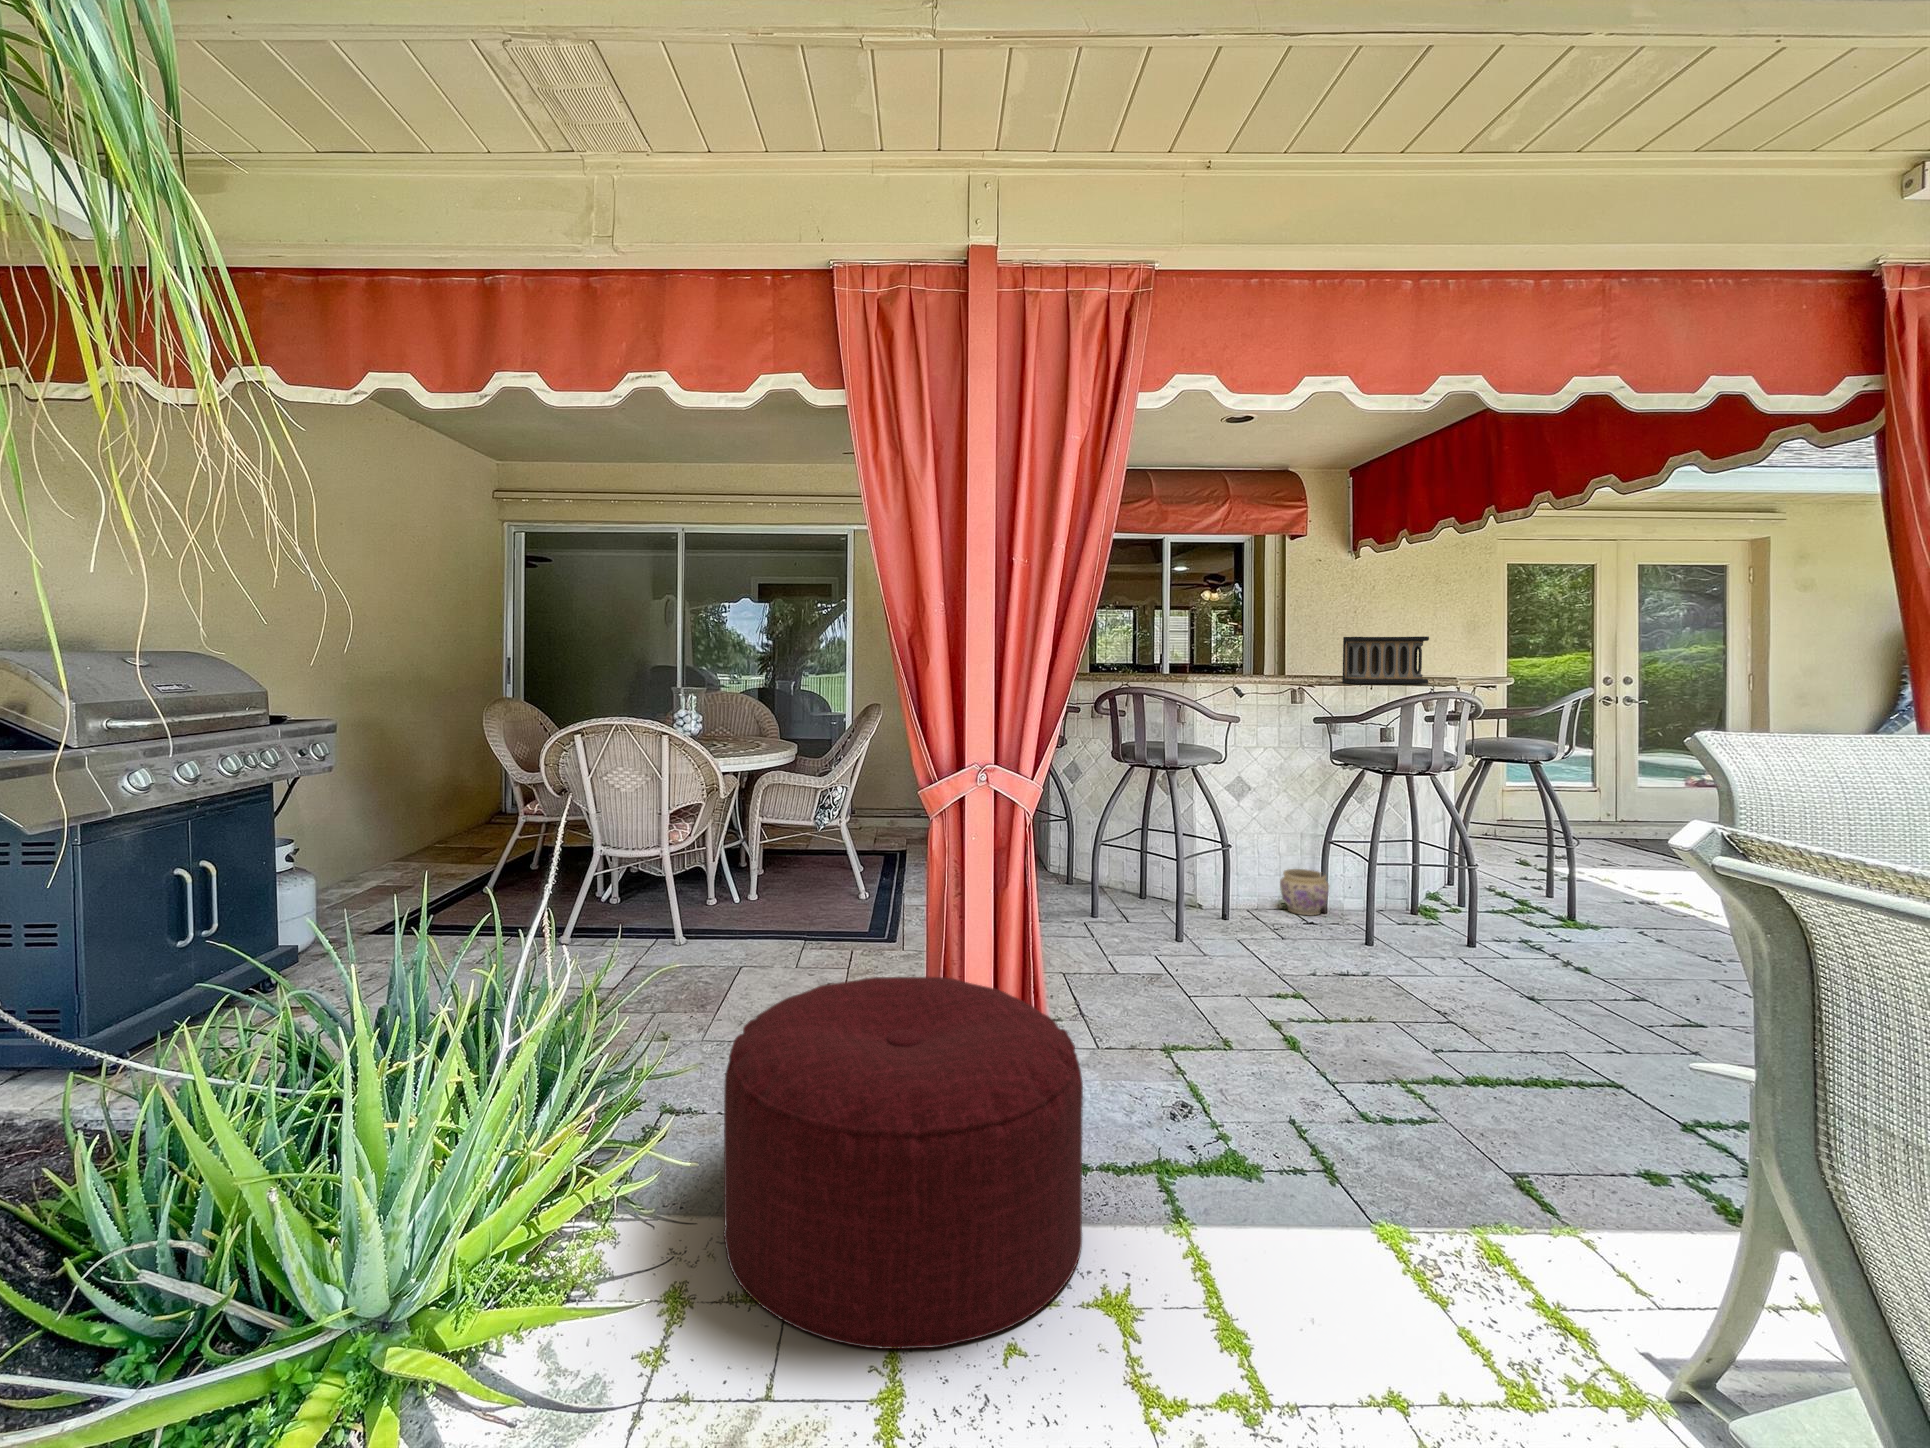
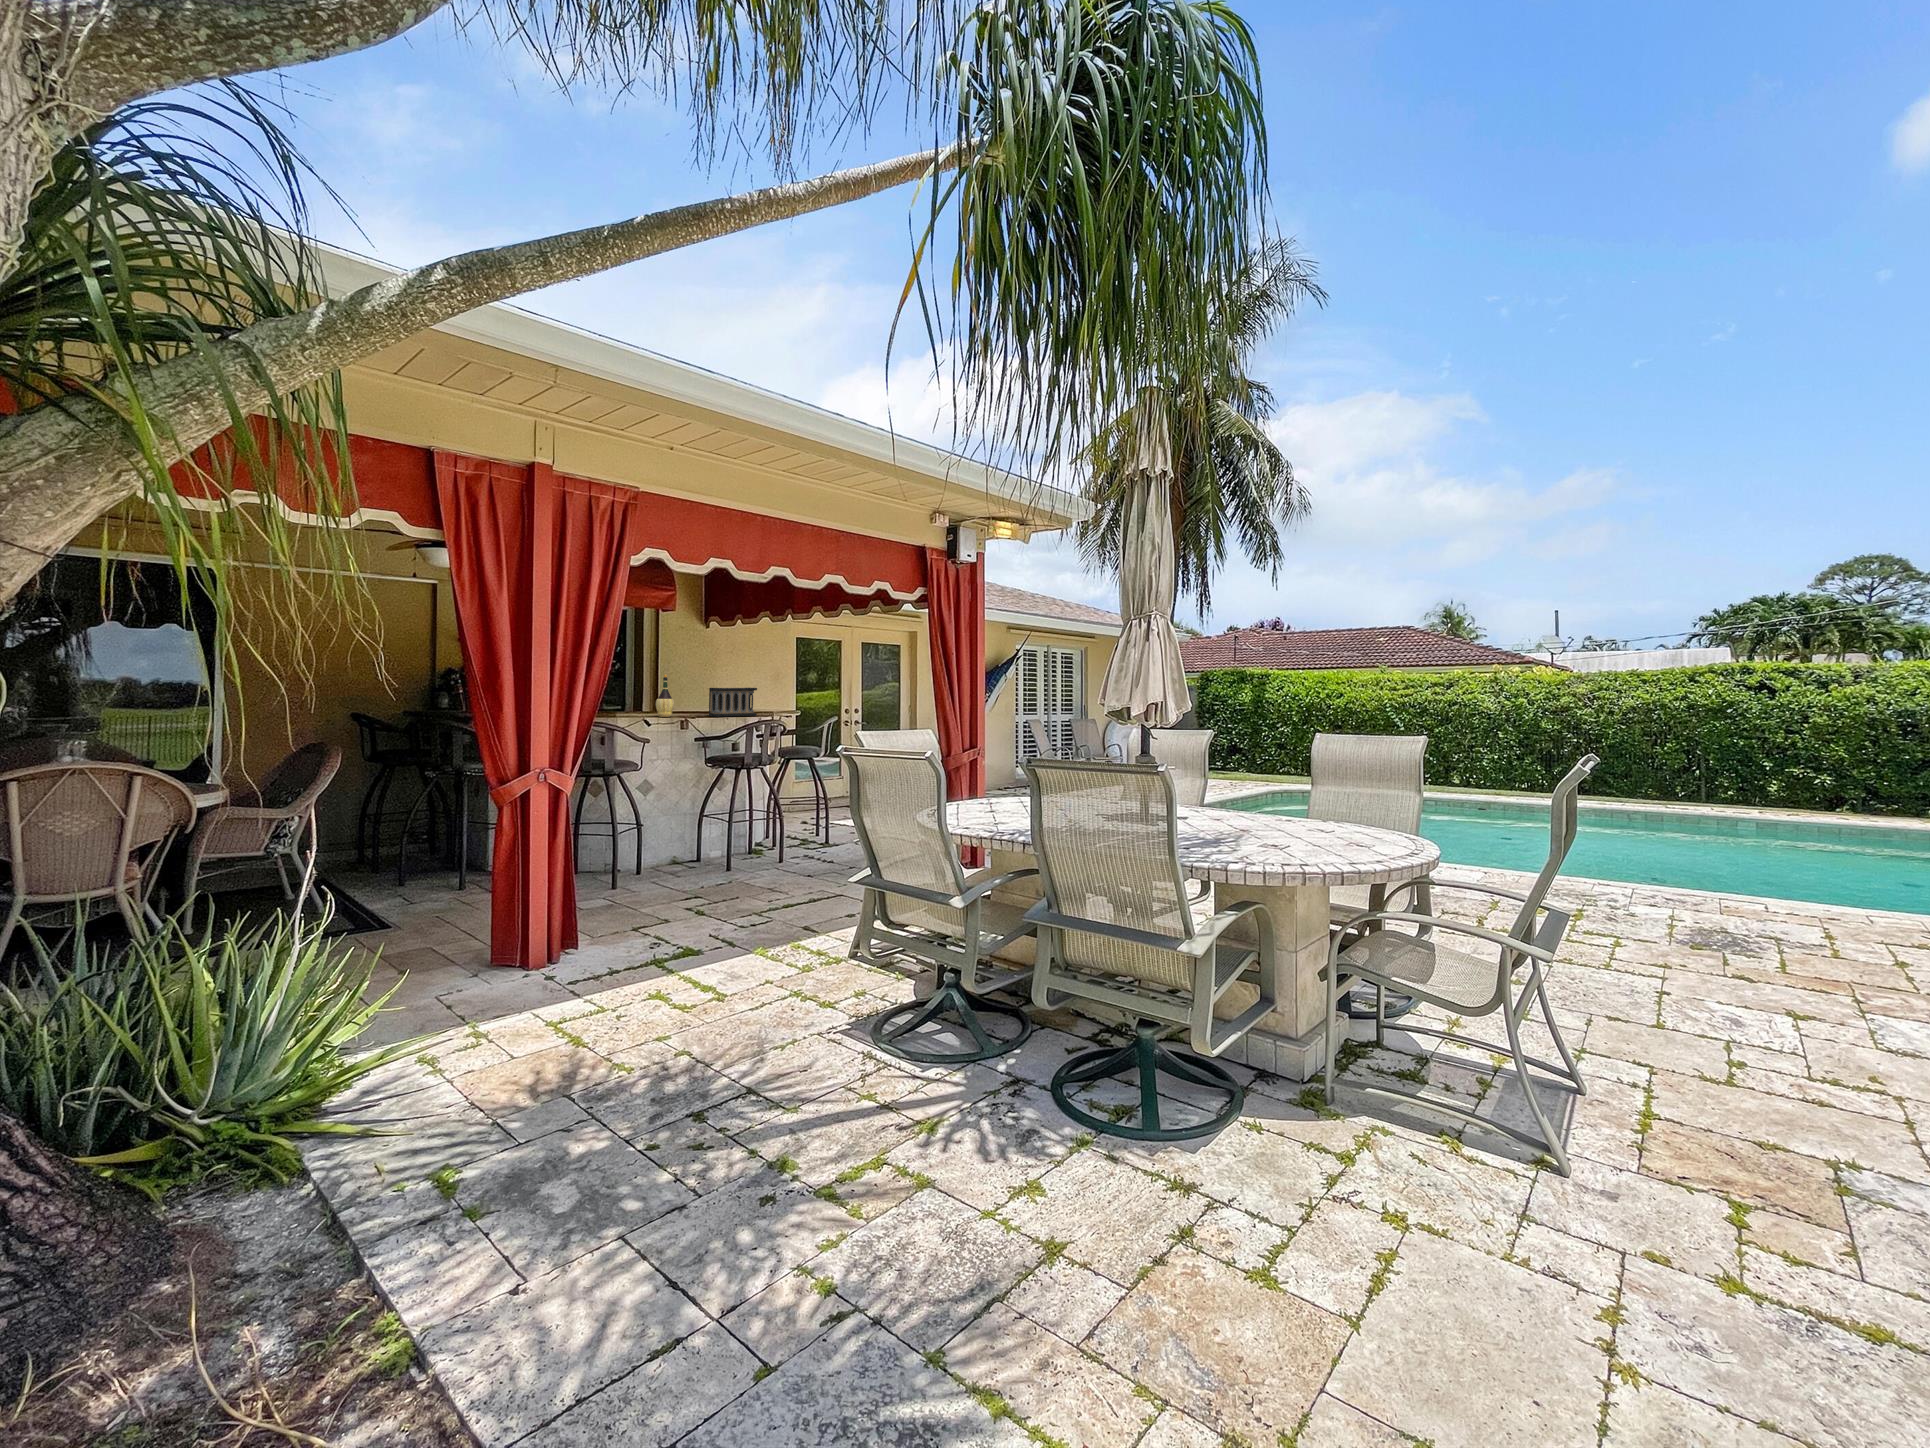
wine bottle: none [1255,616,1283,682] -> present [656,675,674,717]
planter: present [1280,869,1329,916] -> none [673,834,704,862]
ottoman: present [724,977,1083,1349] -> none [431,884,636,1034]

